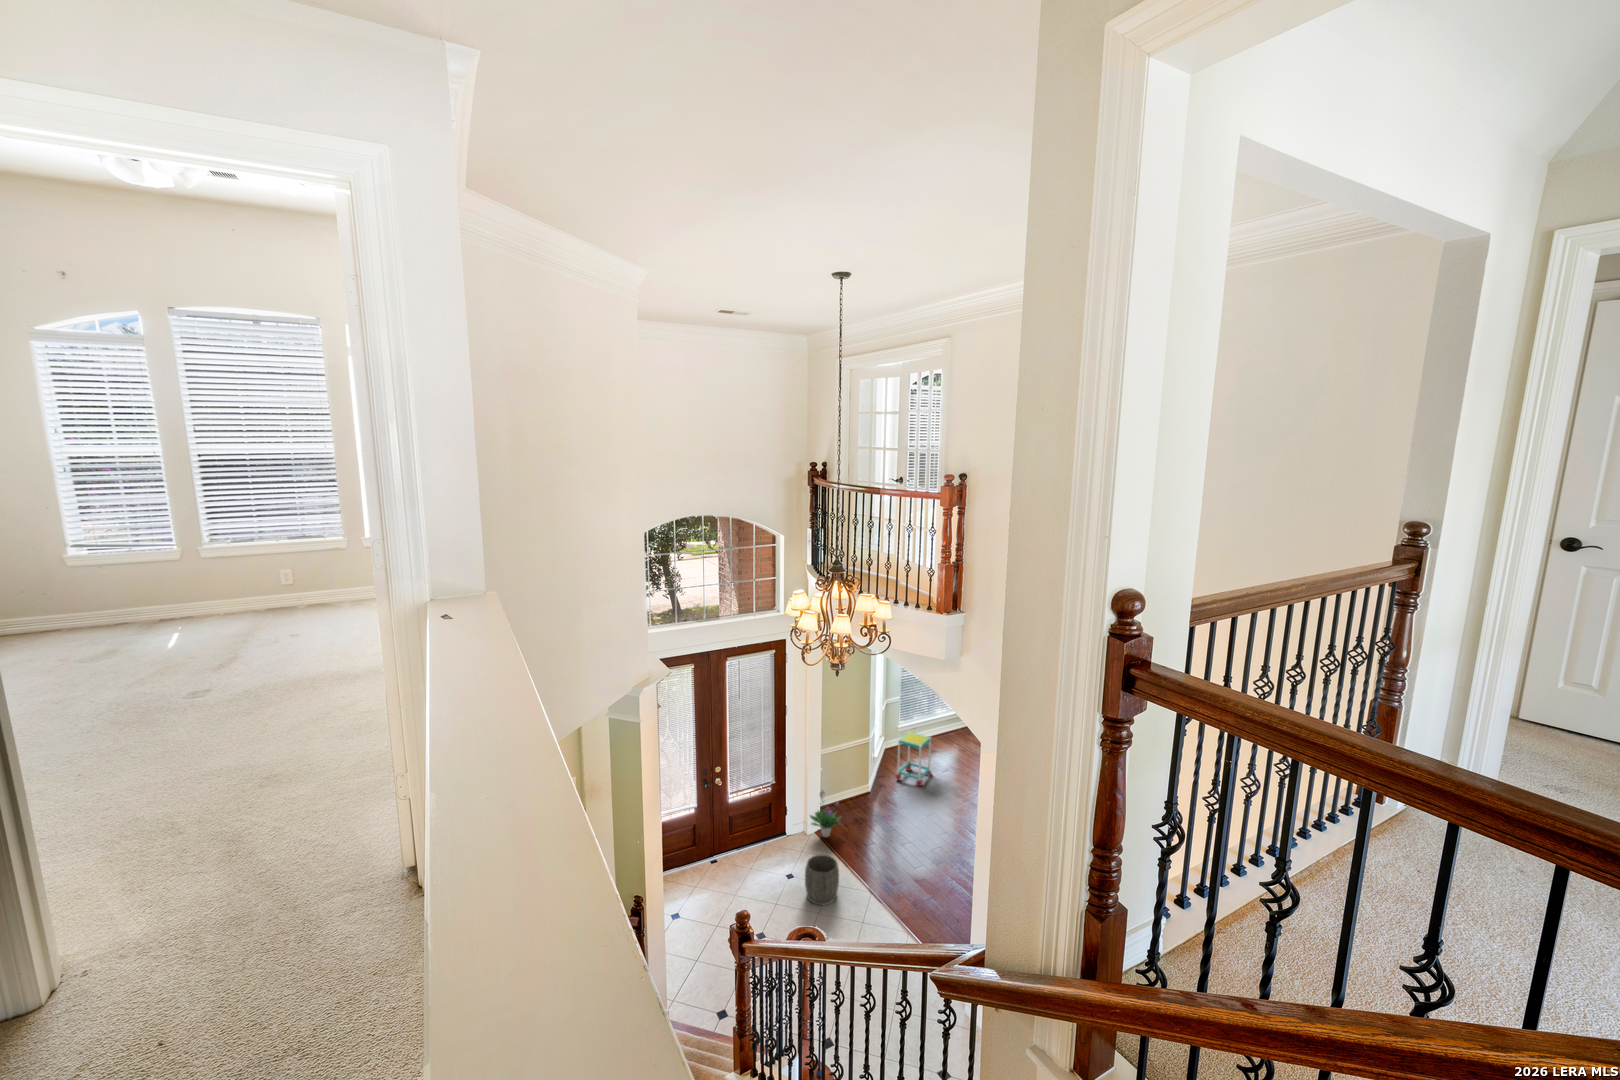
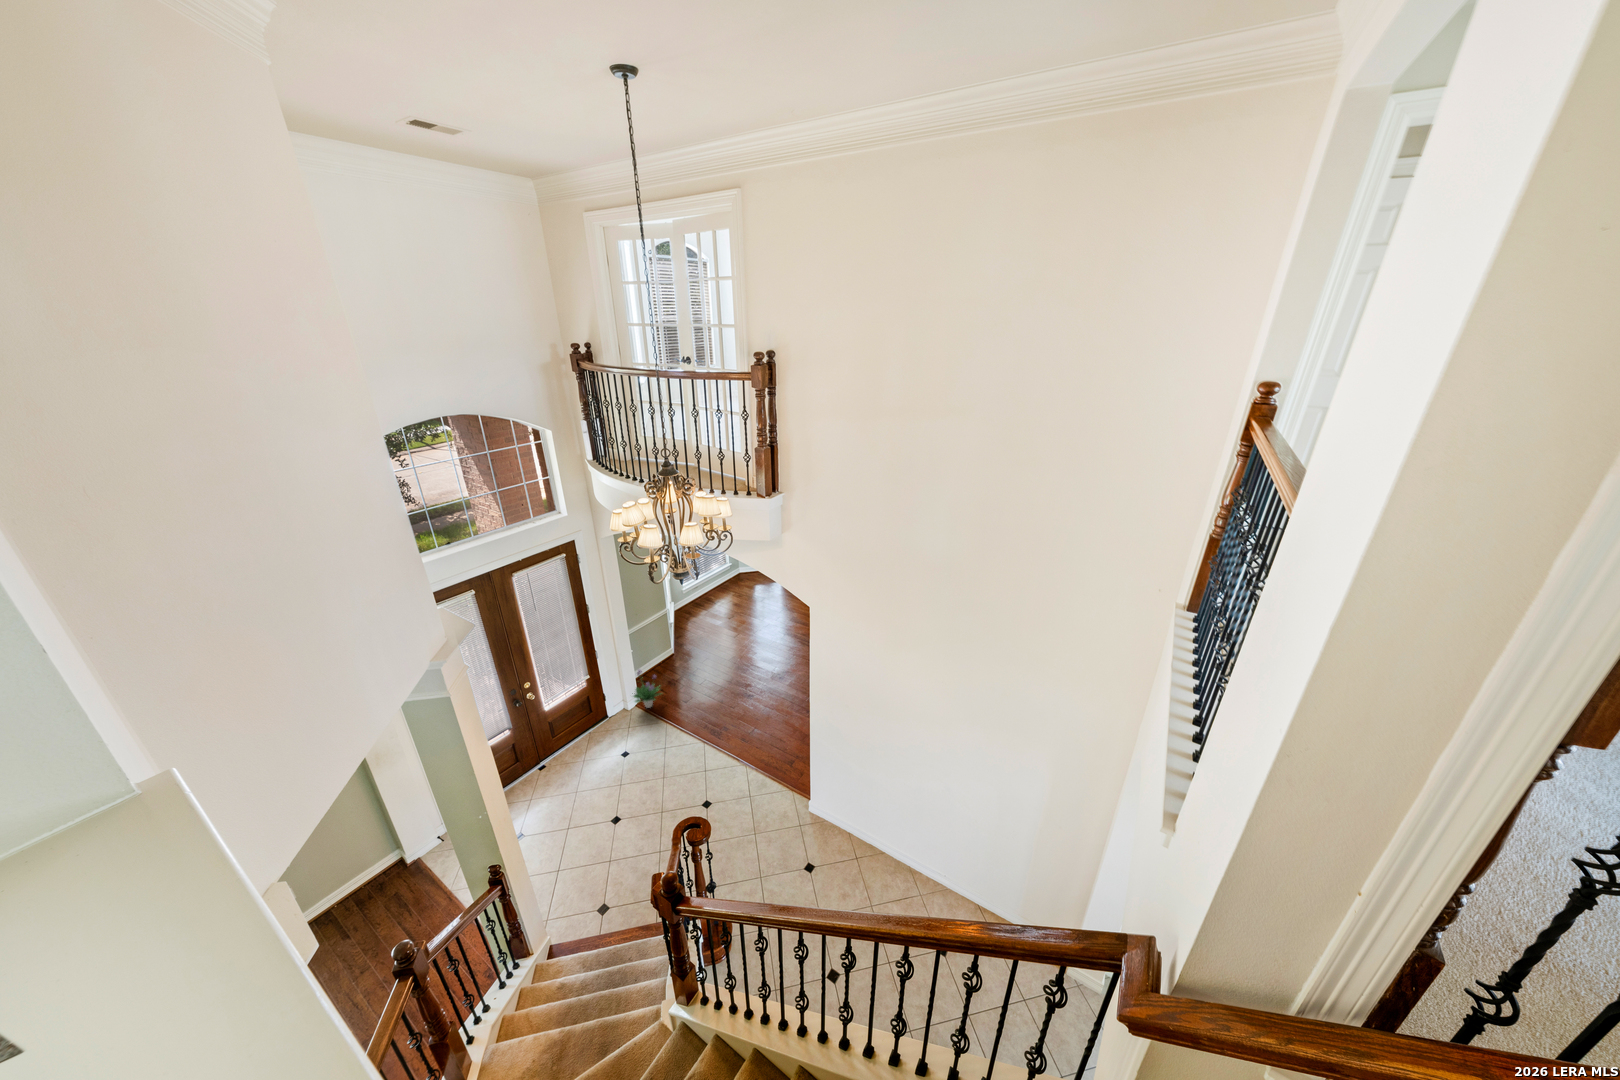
side table: present [895,732,932,786] -> none [692,593,723,637]
woven basket: present [805,854,839,905] -> none [648,728,681,773]

